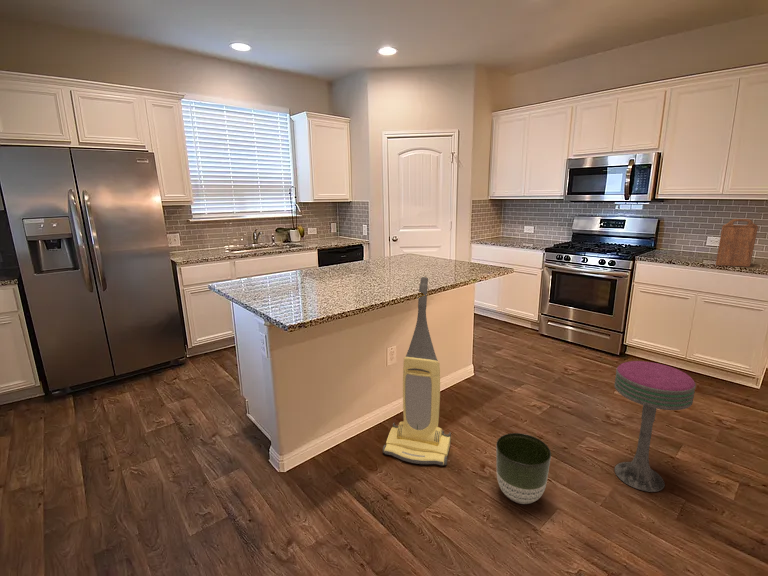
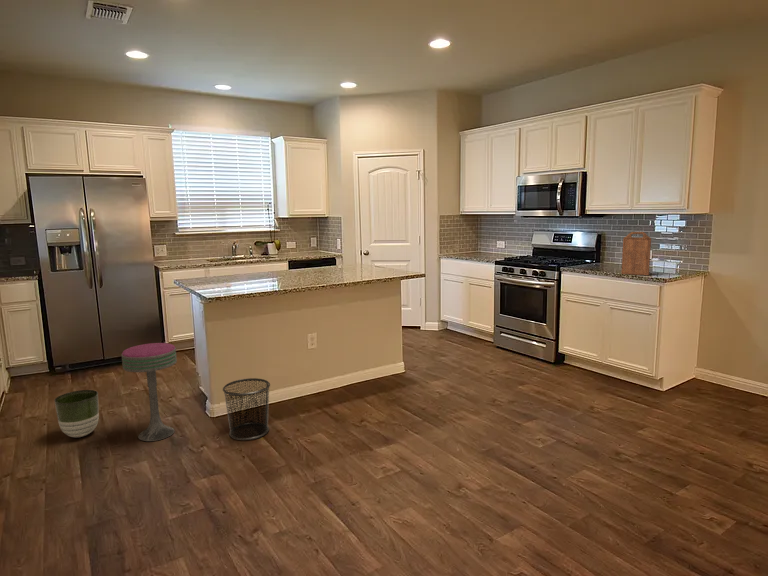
vacuum cleaner: present [383,277,451,465] -> none [293,274,349,420]
bar stool: present [614,361,696,492] -> present [121,343,177,441]
waste bin: none [307,423,372,519] -> present [223,378,270,440]
planter: present [496,433,551,504] -> present [54,390,99,437]

